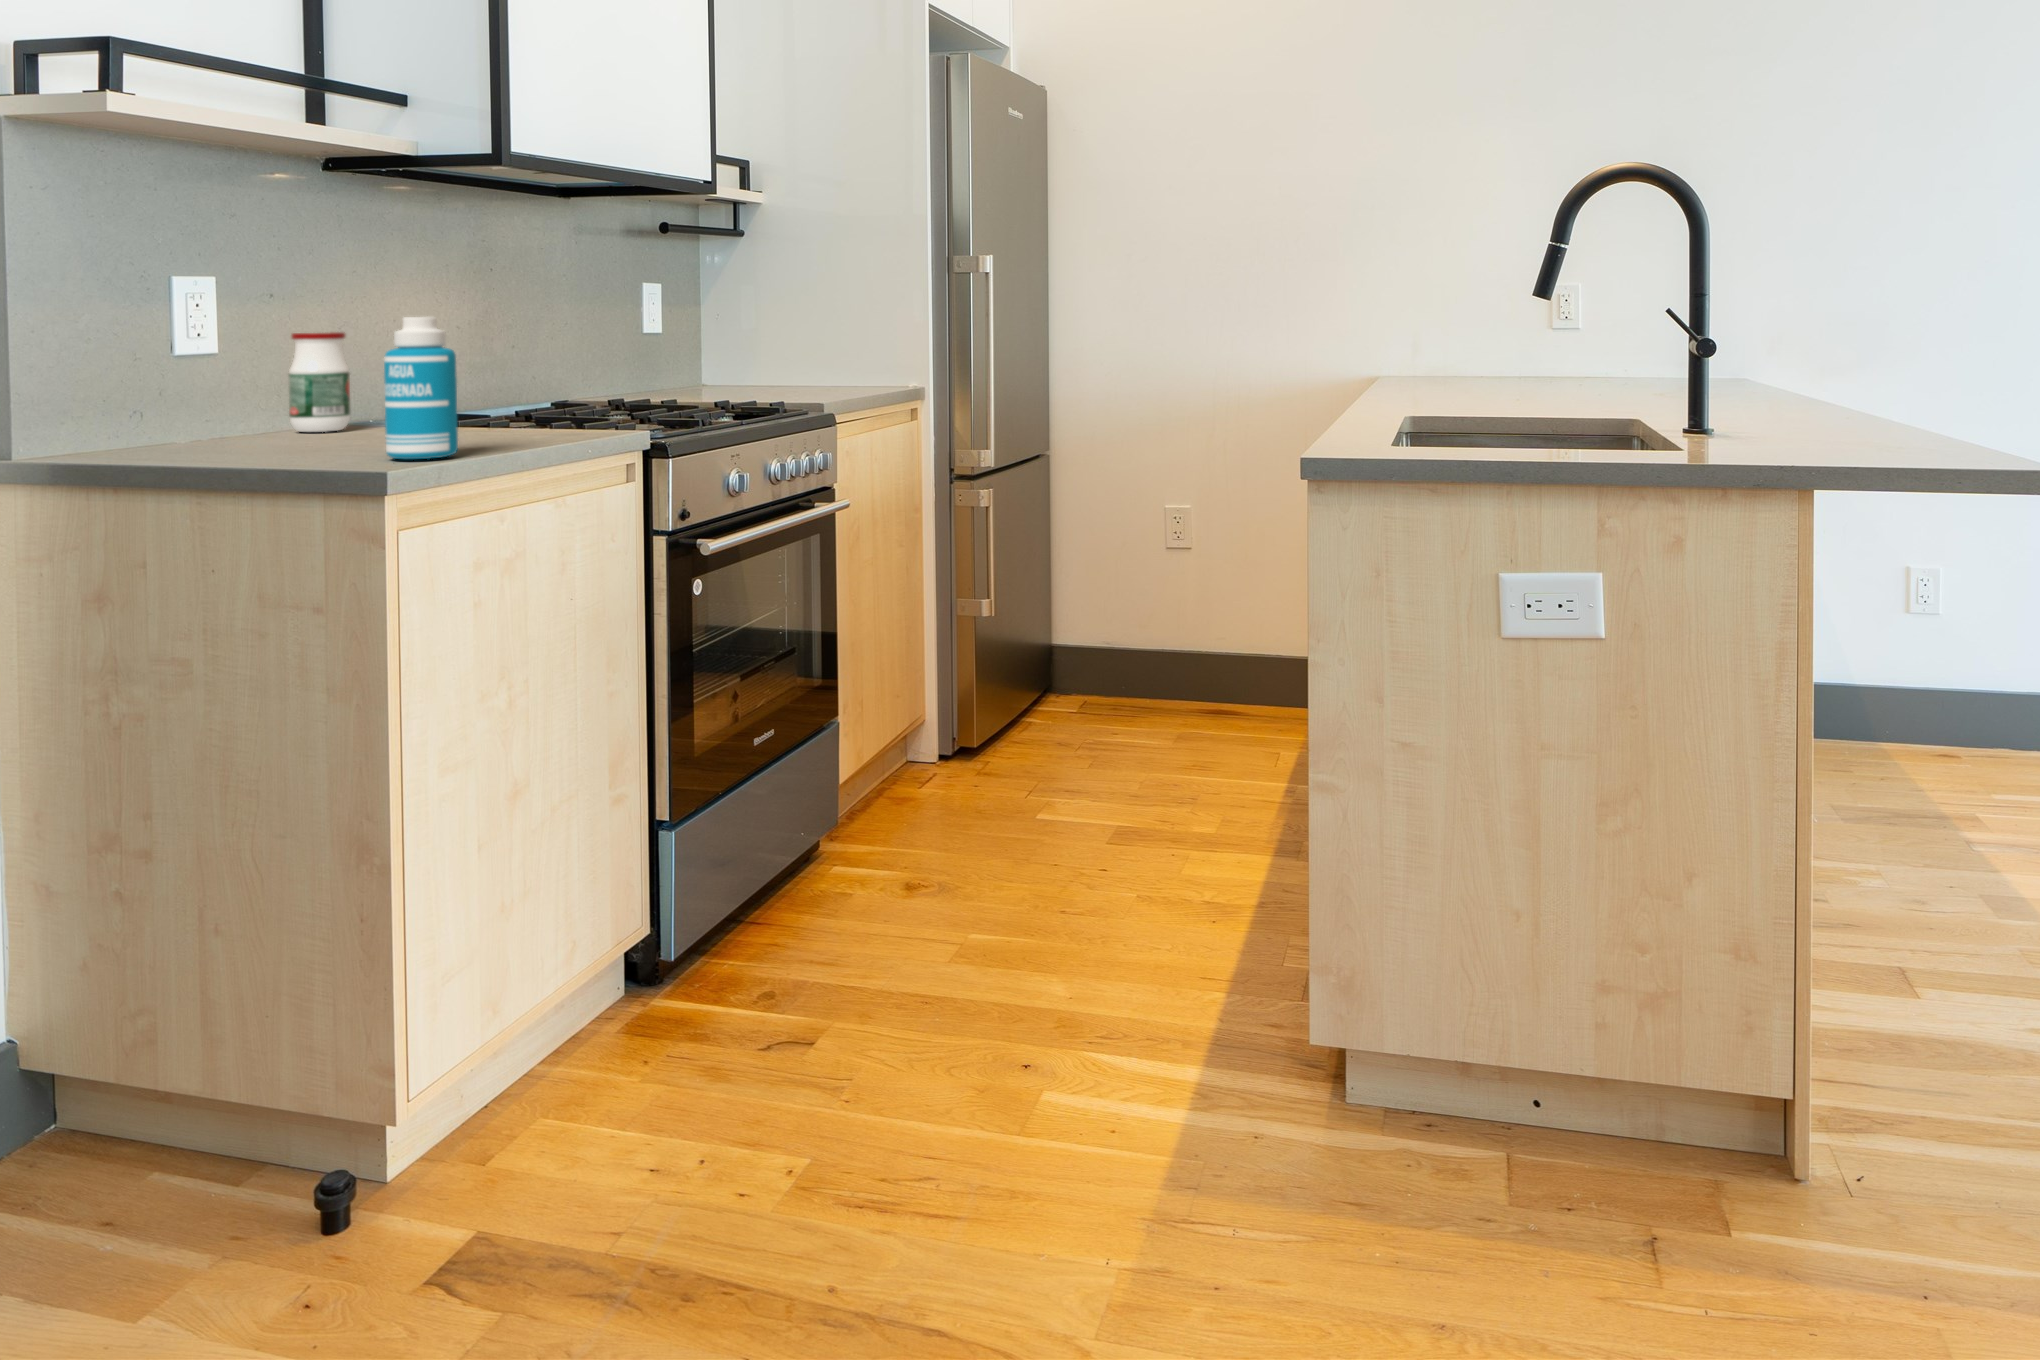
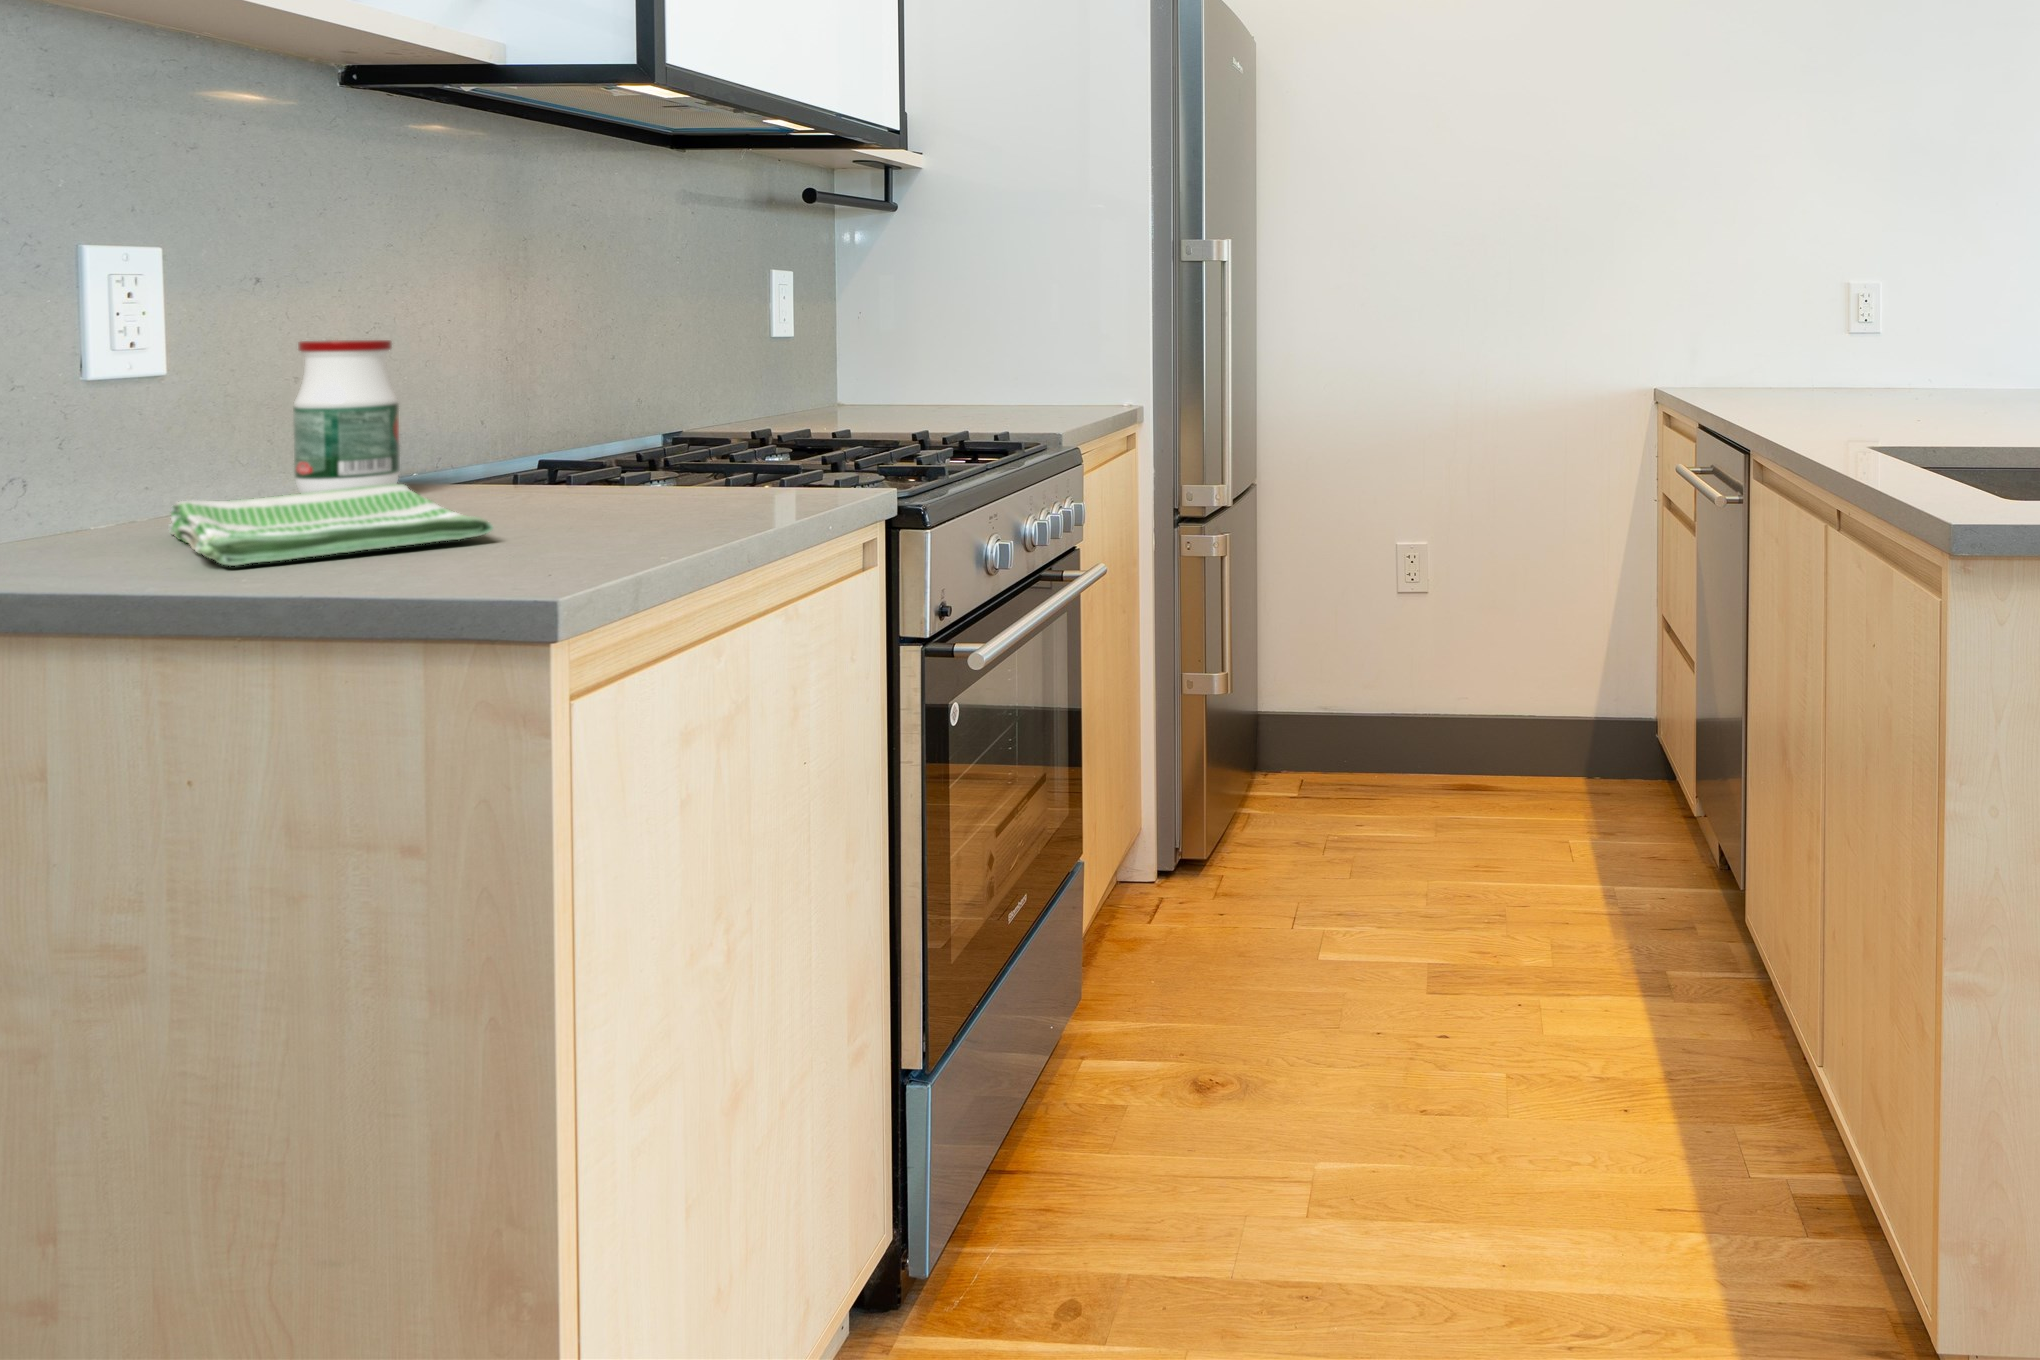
bottle: present [384,317,458,459] -> none [520,317,649,565]
dish towel: none [214,420,381,456] -> present [168,484,493,566]

